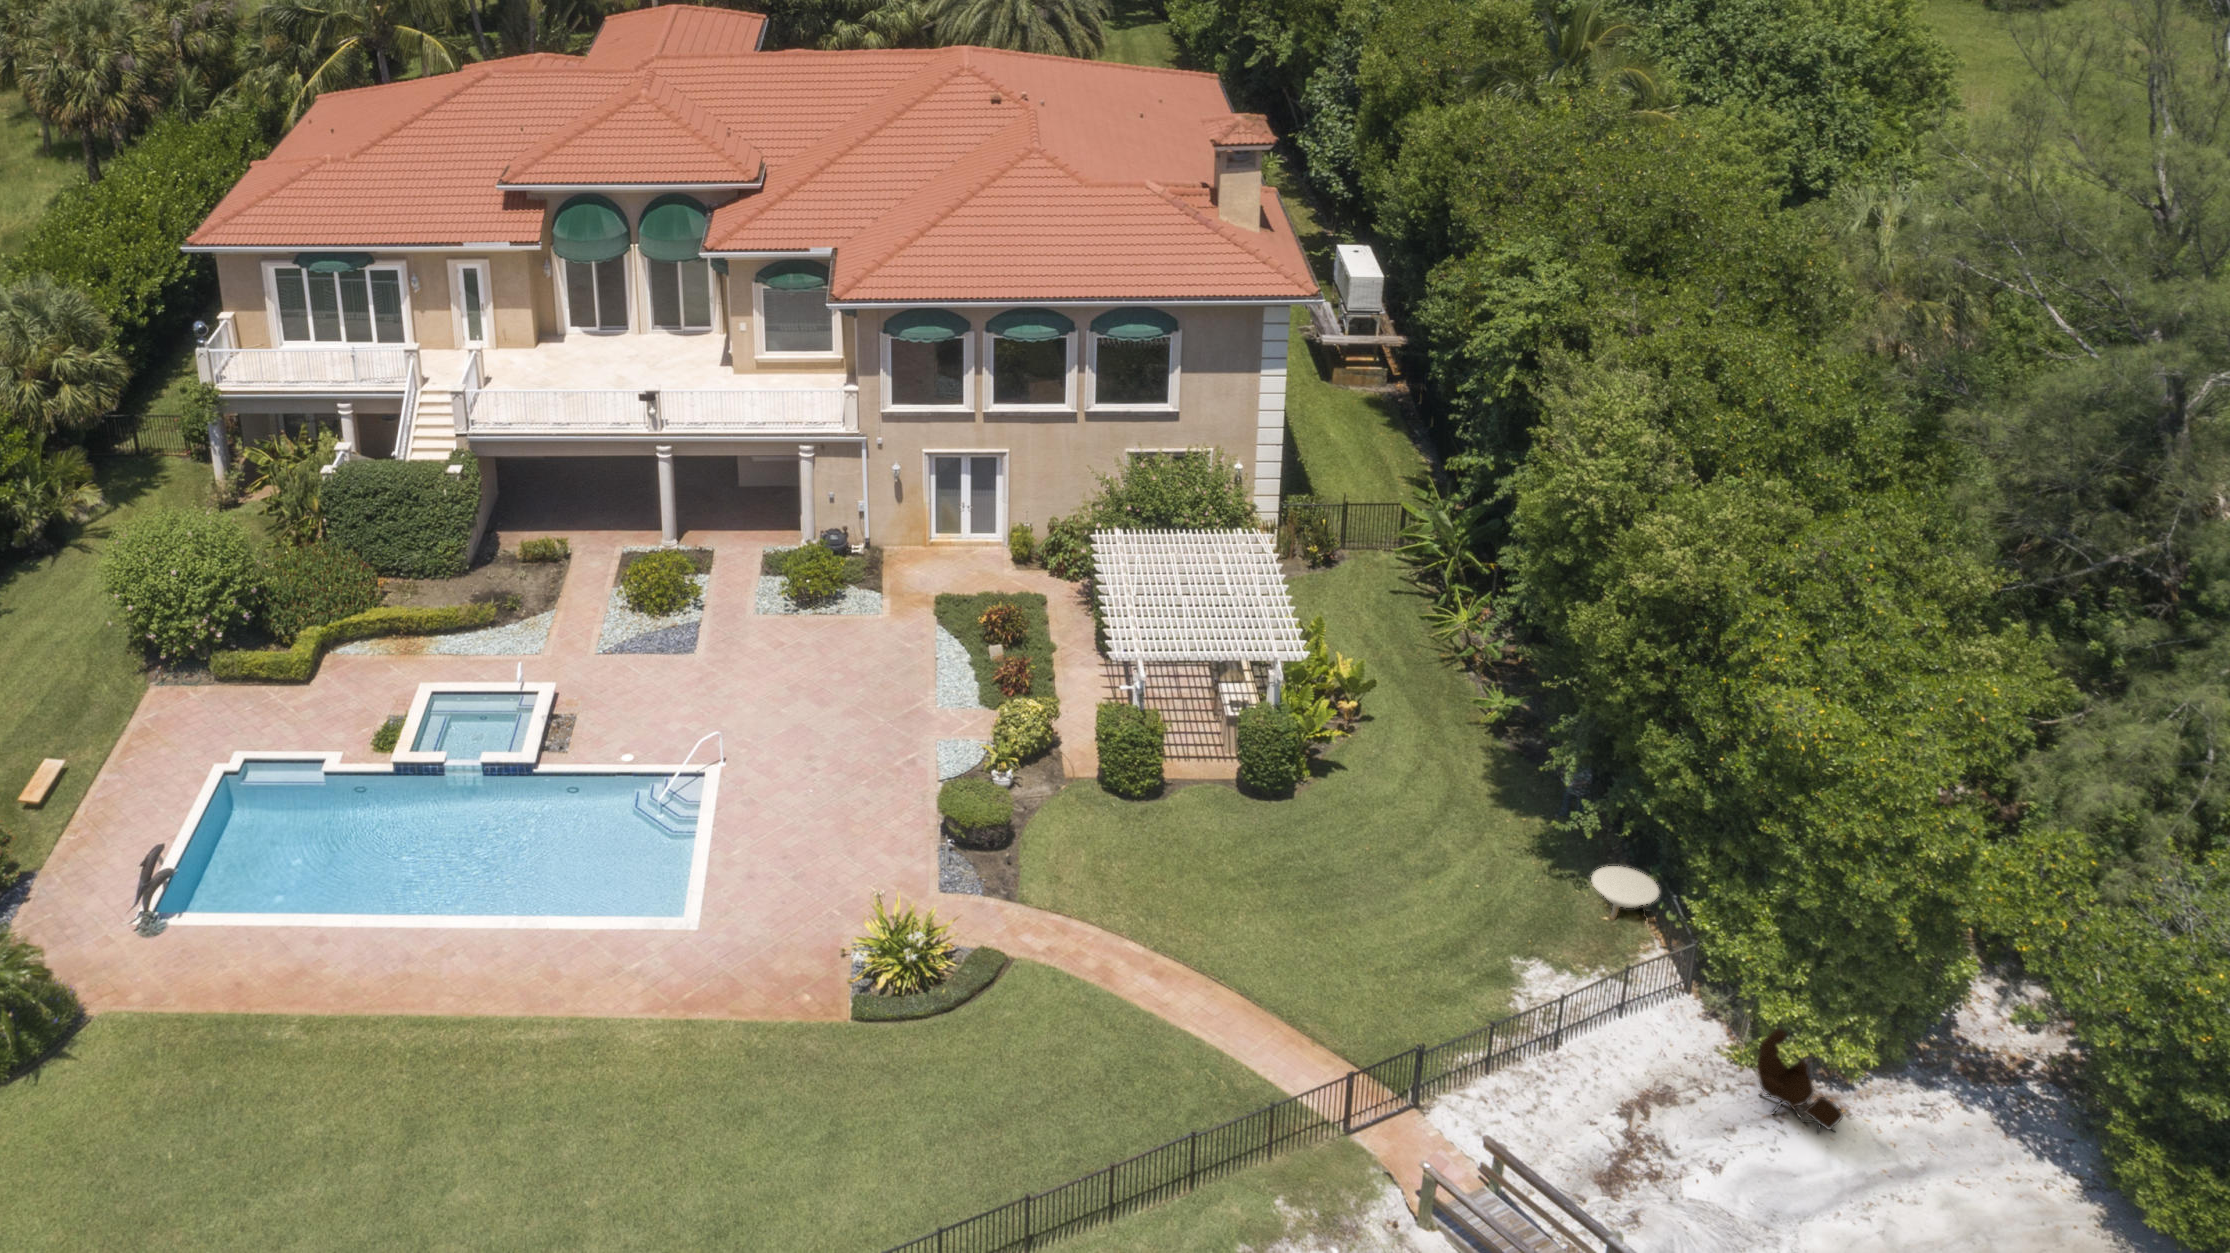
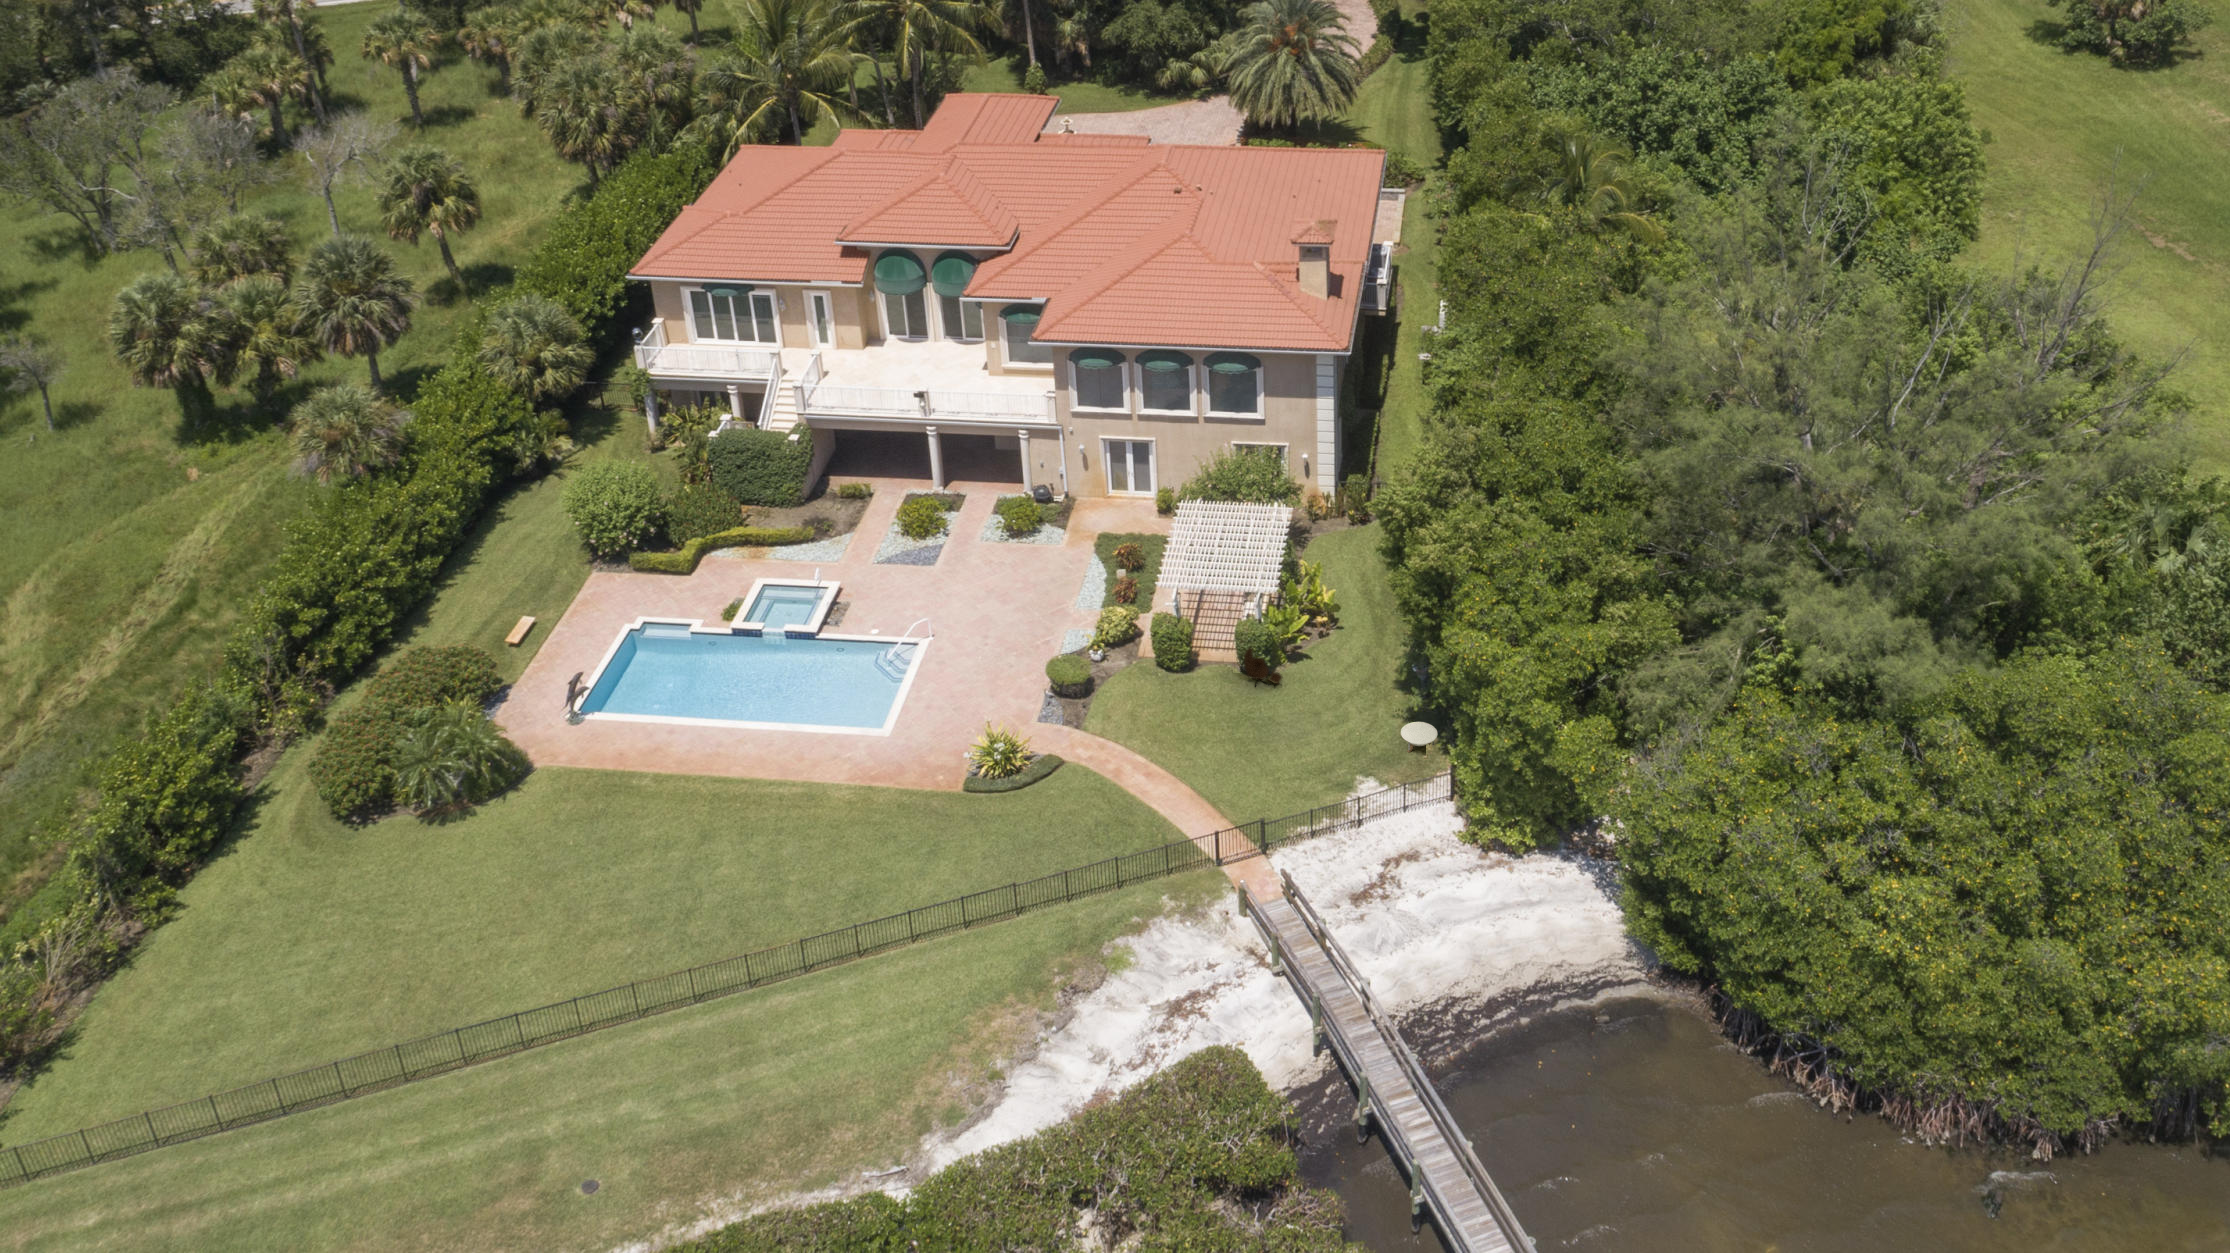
lounge chair: present [1757,1029,1843,1131] -> present [1244,648,1282,686]

